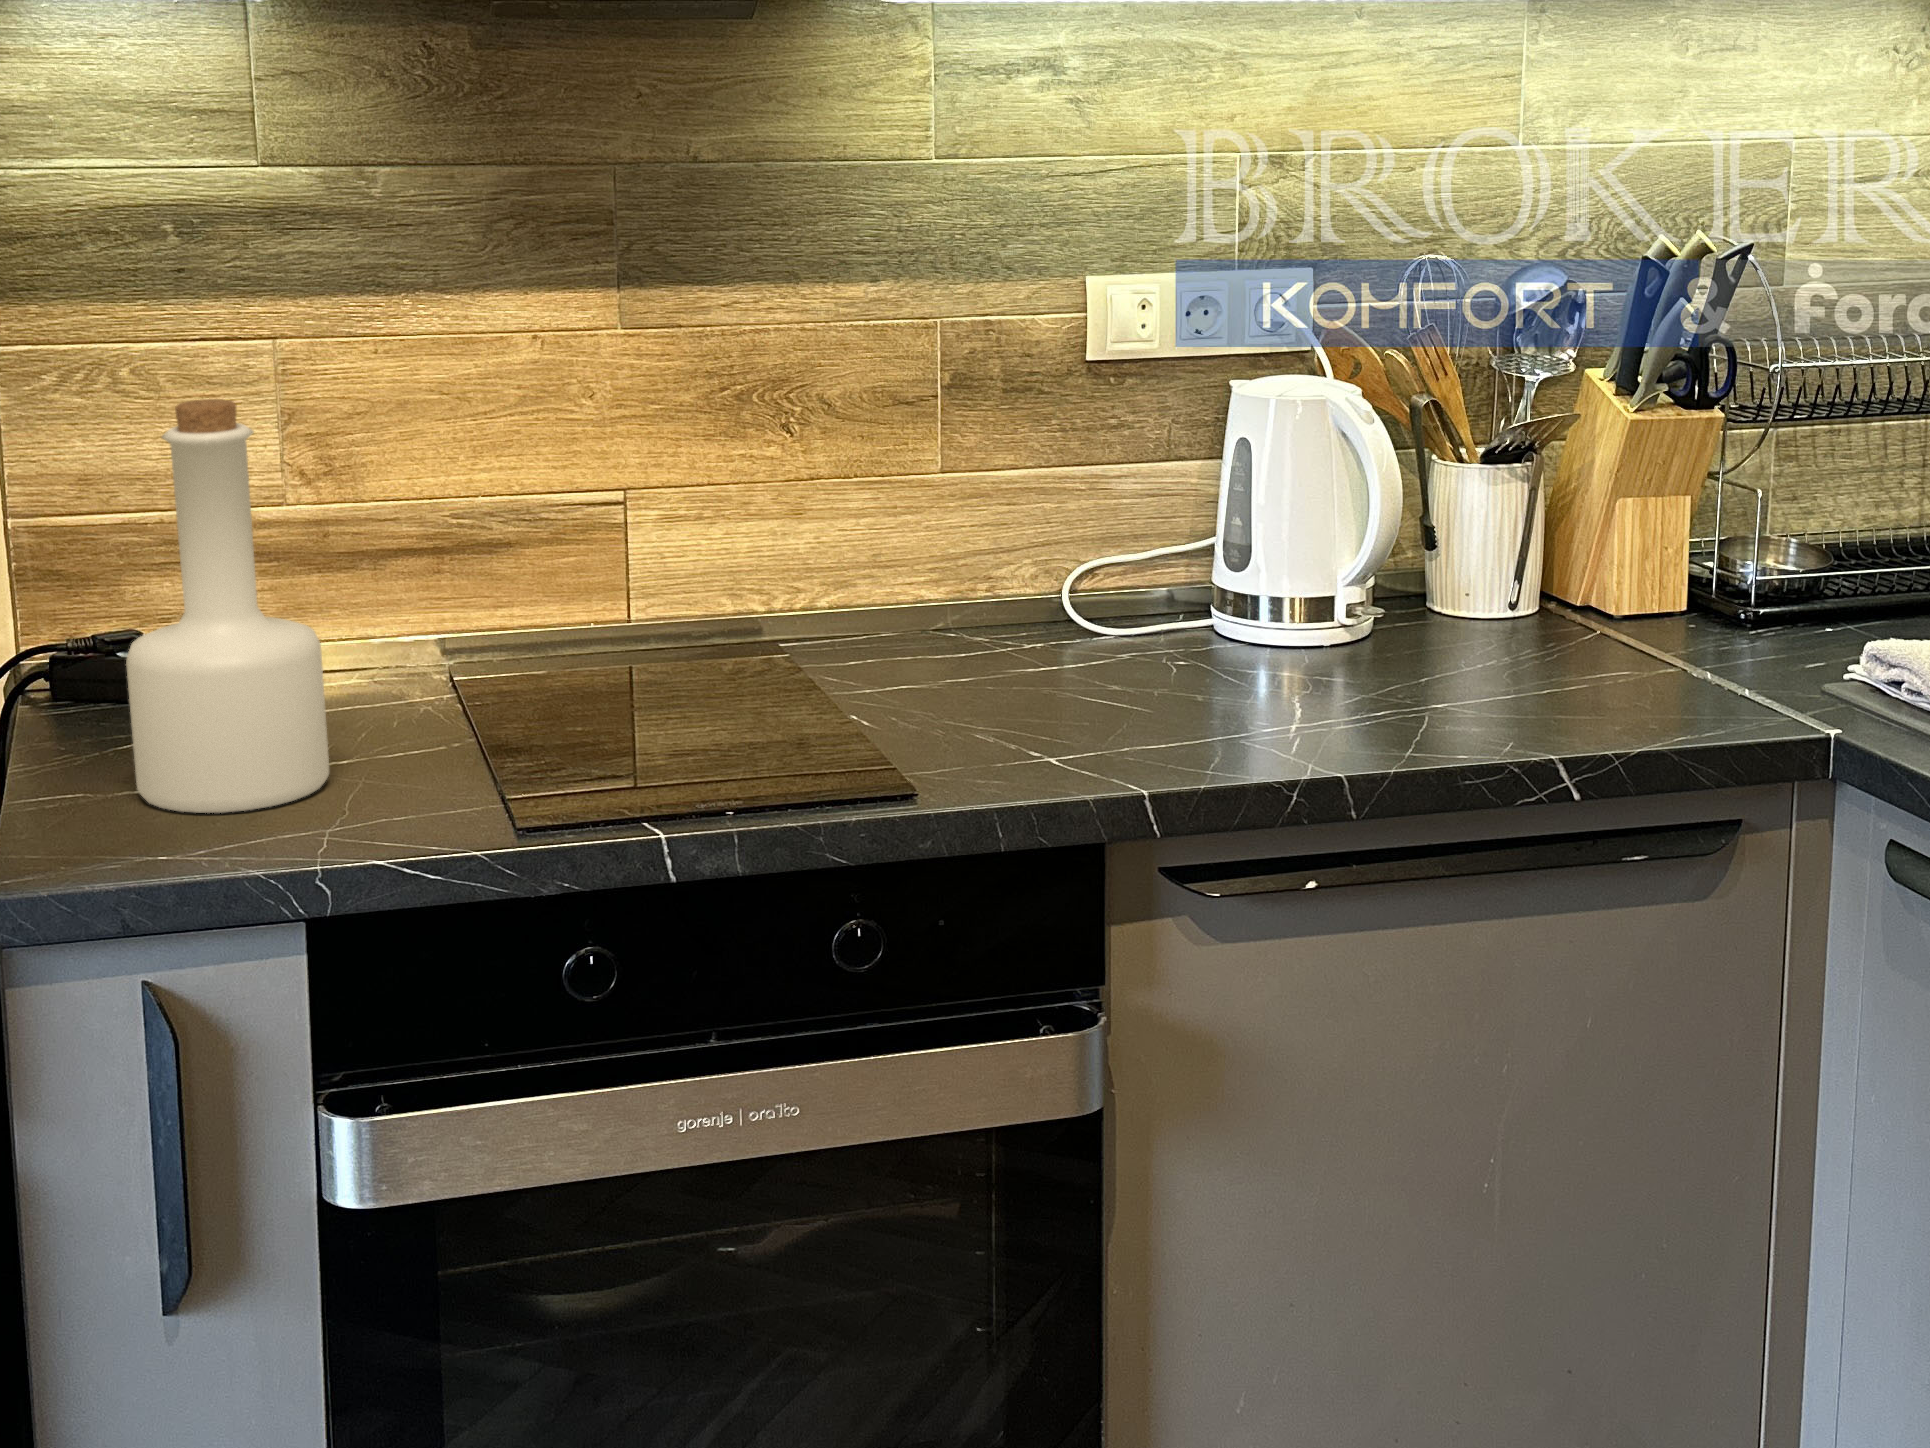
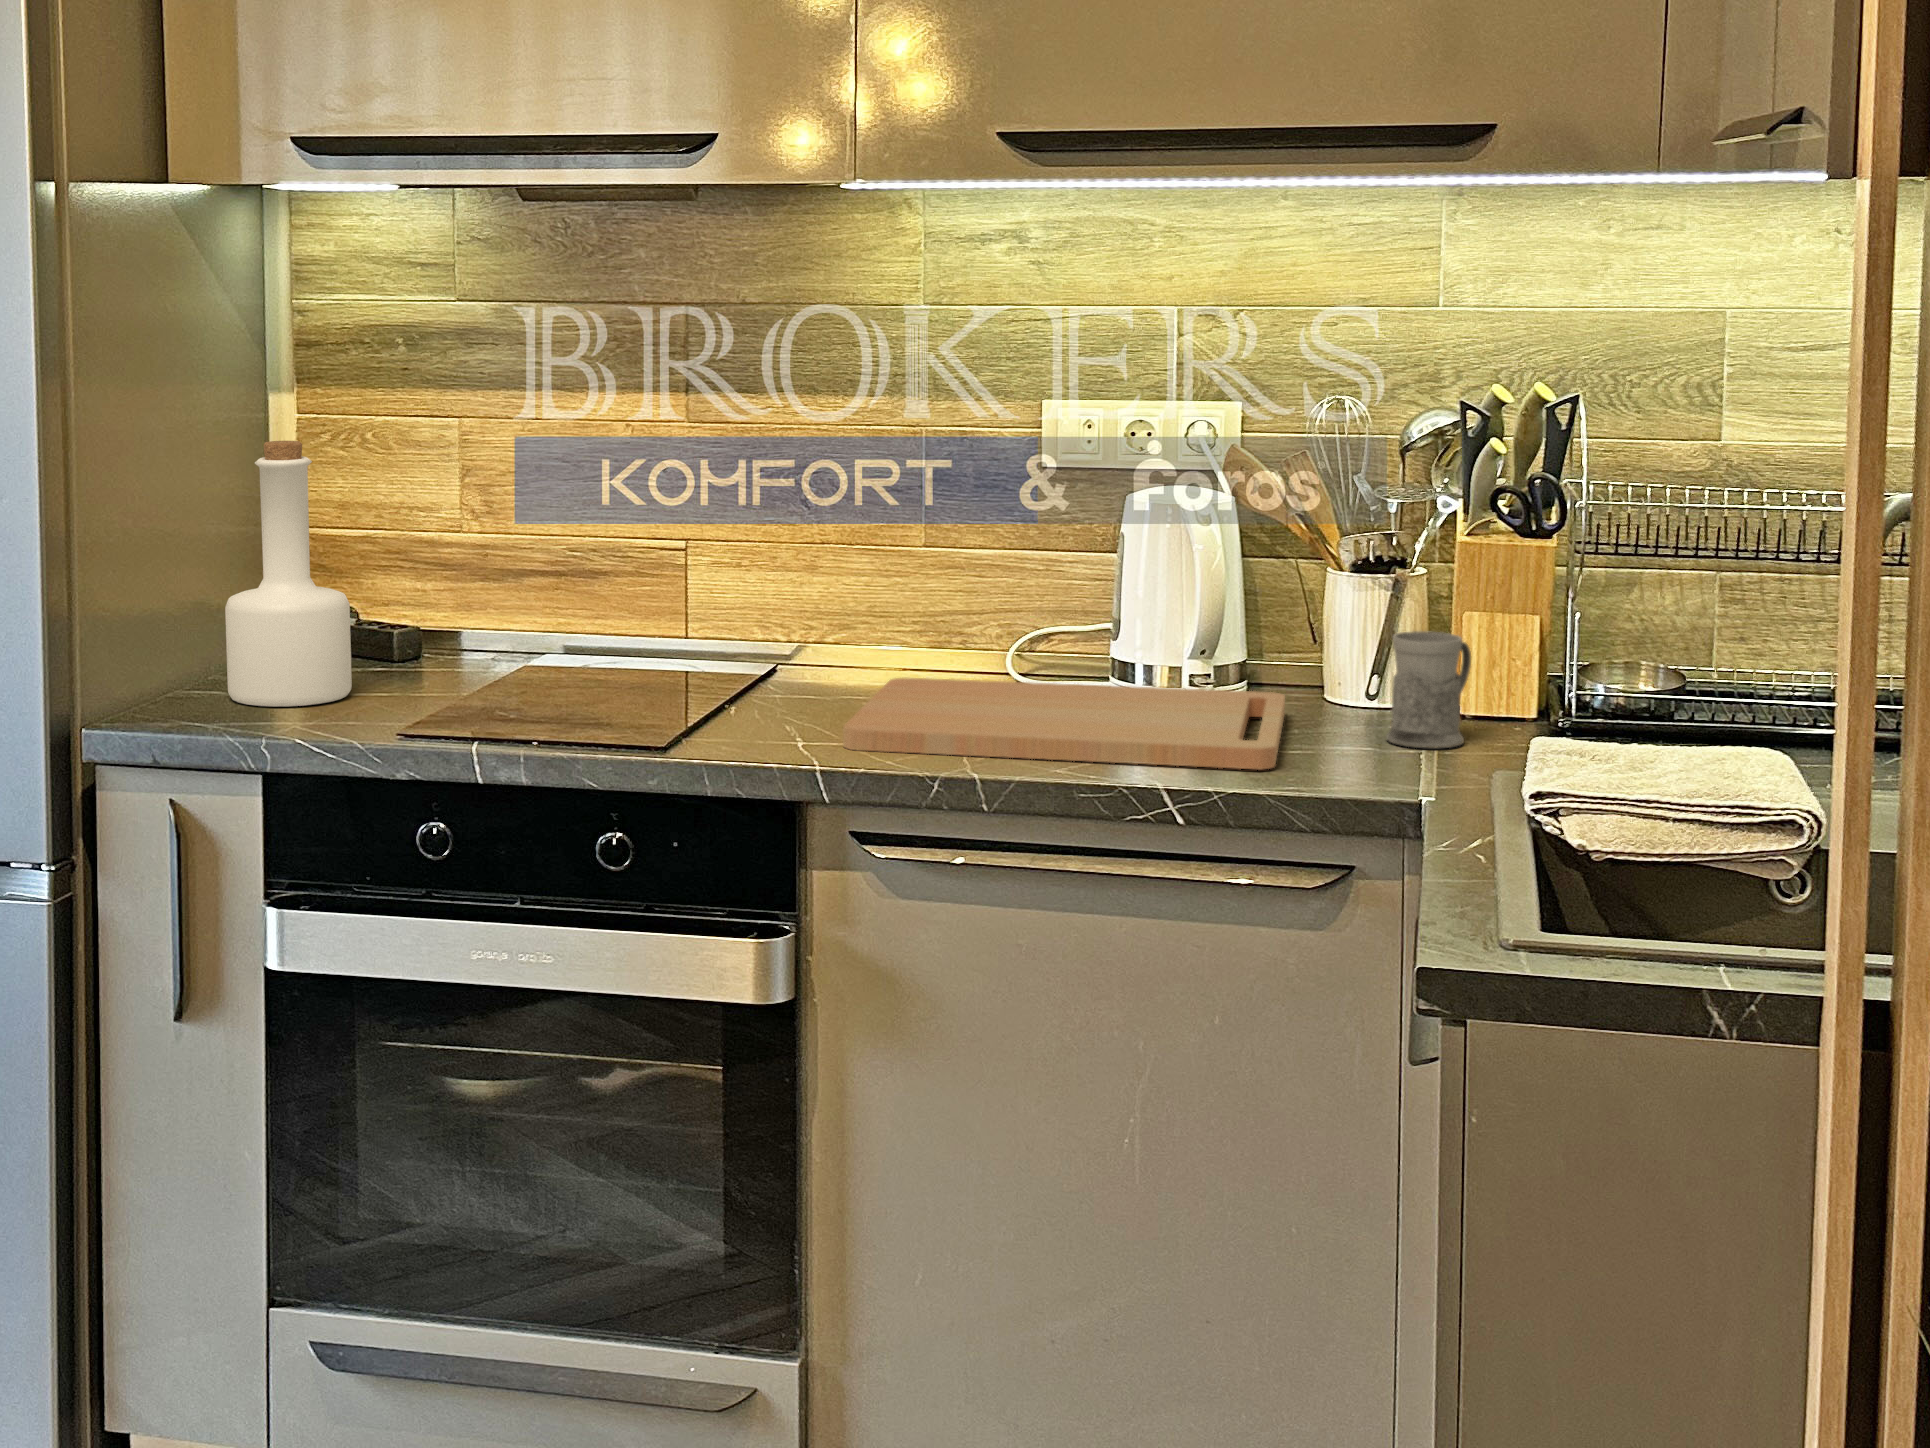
mug: none [1643,523,1733,662] -> present [1386,631,1471,748]
cutting board: none [1030,611,1634,760] -> present [843,678,1285,769]

